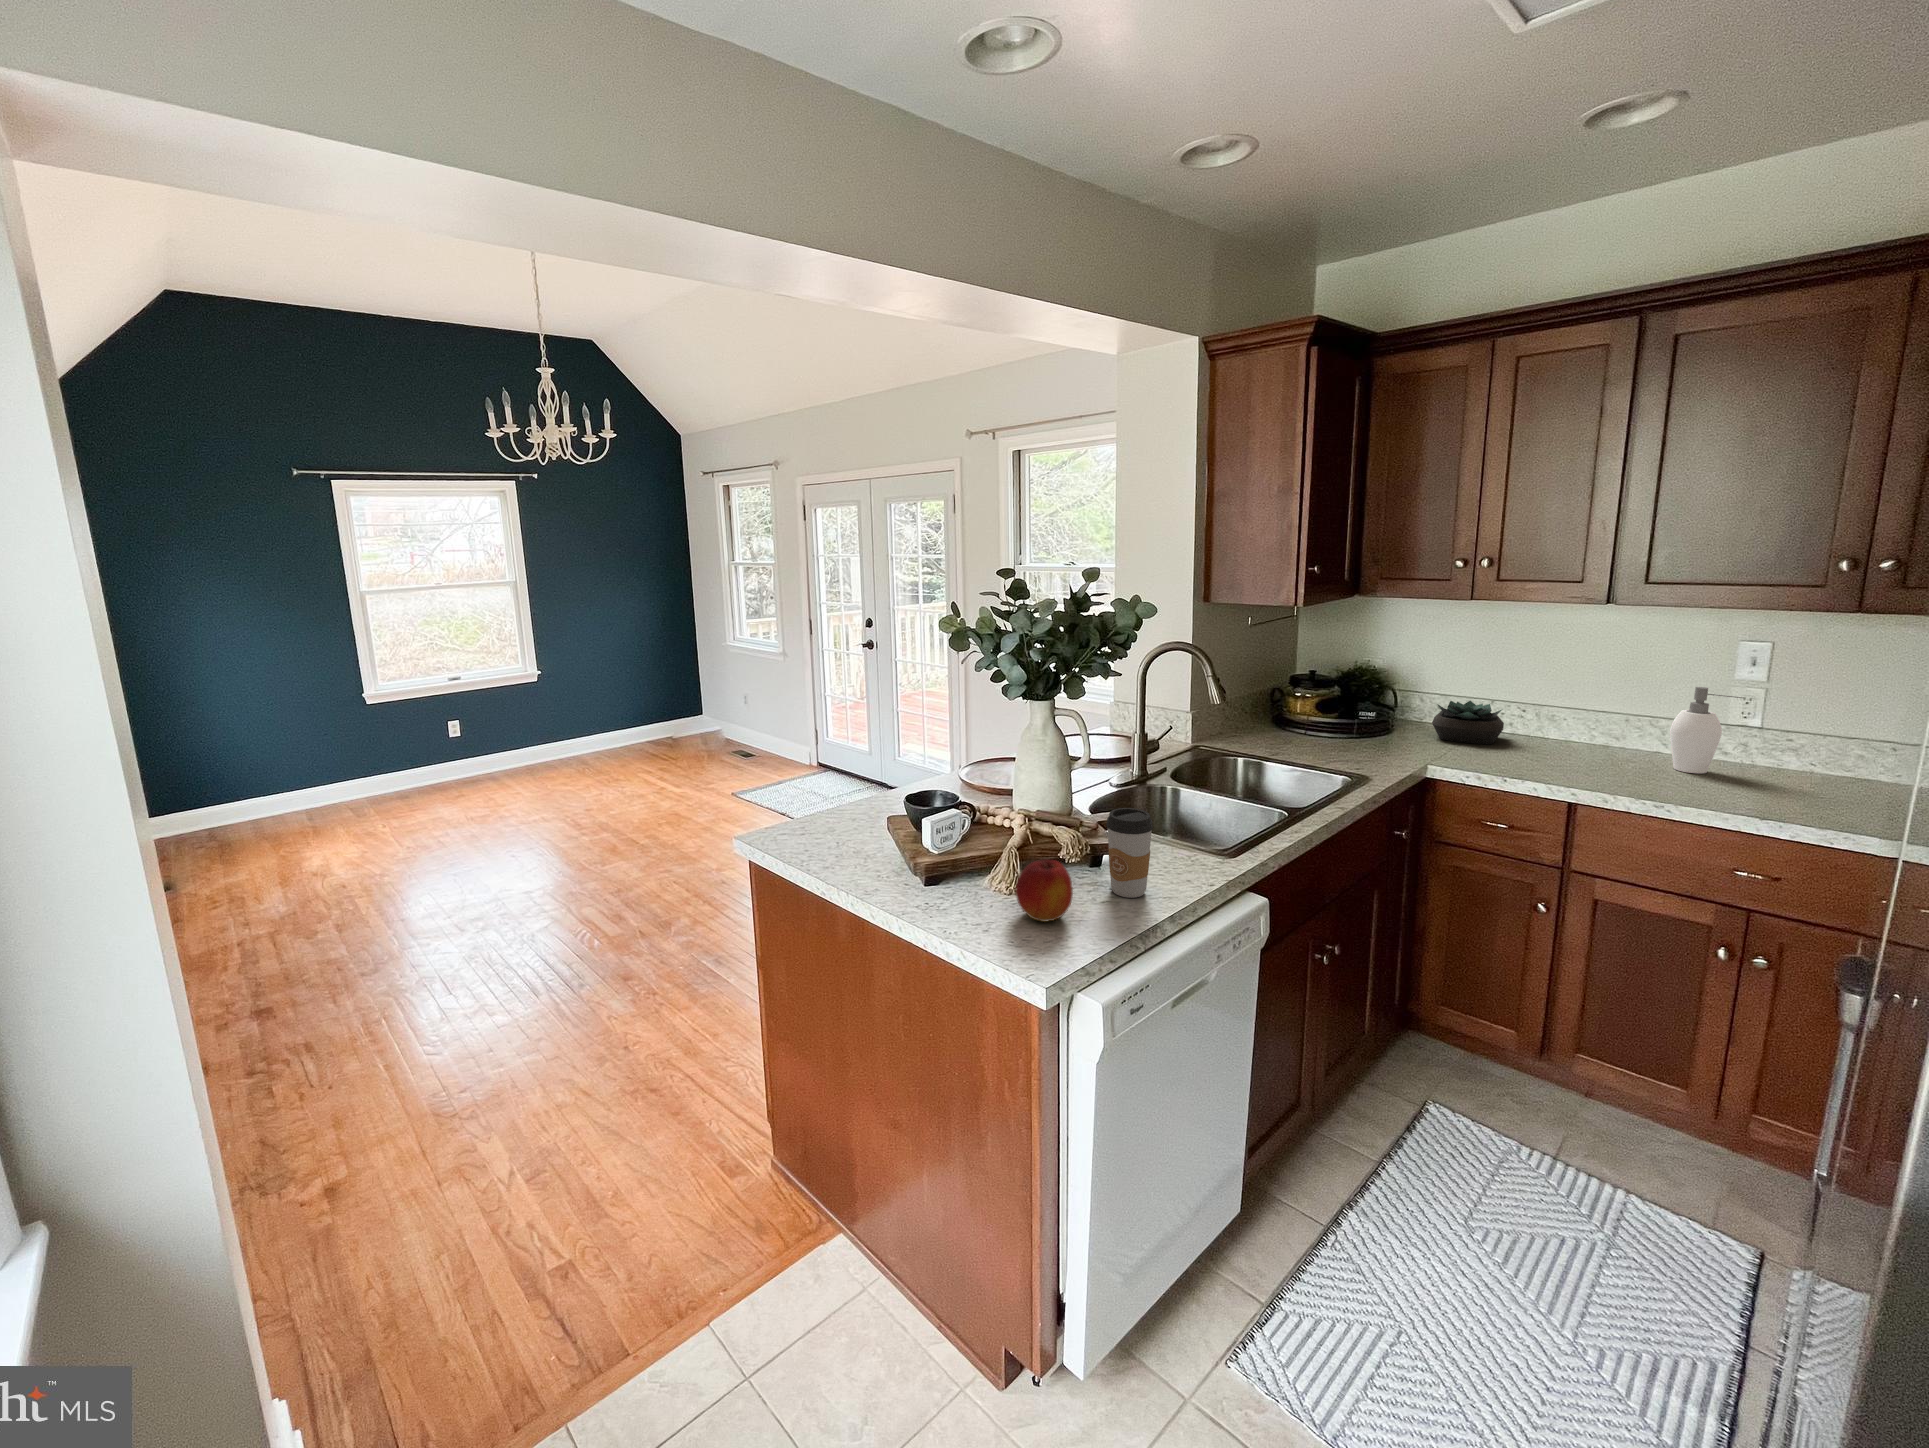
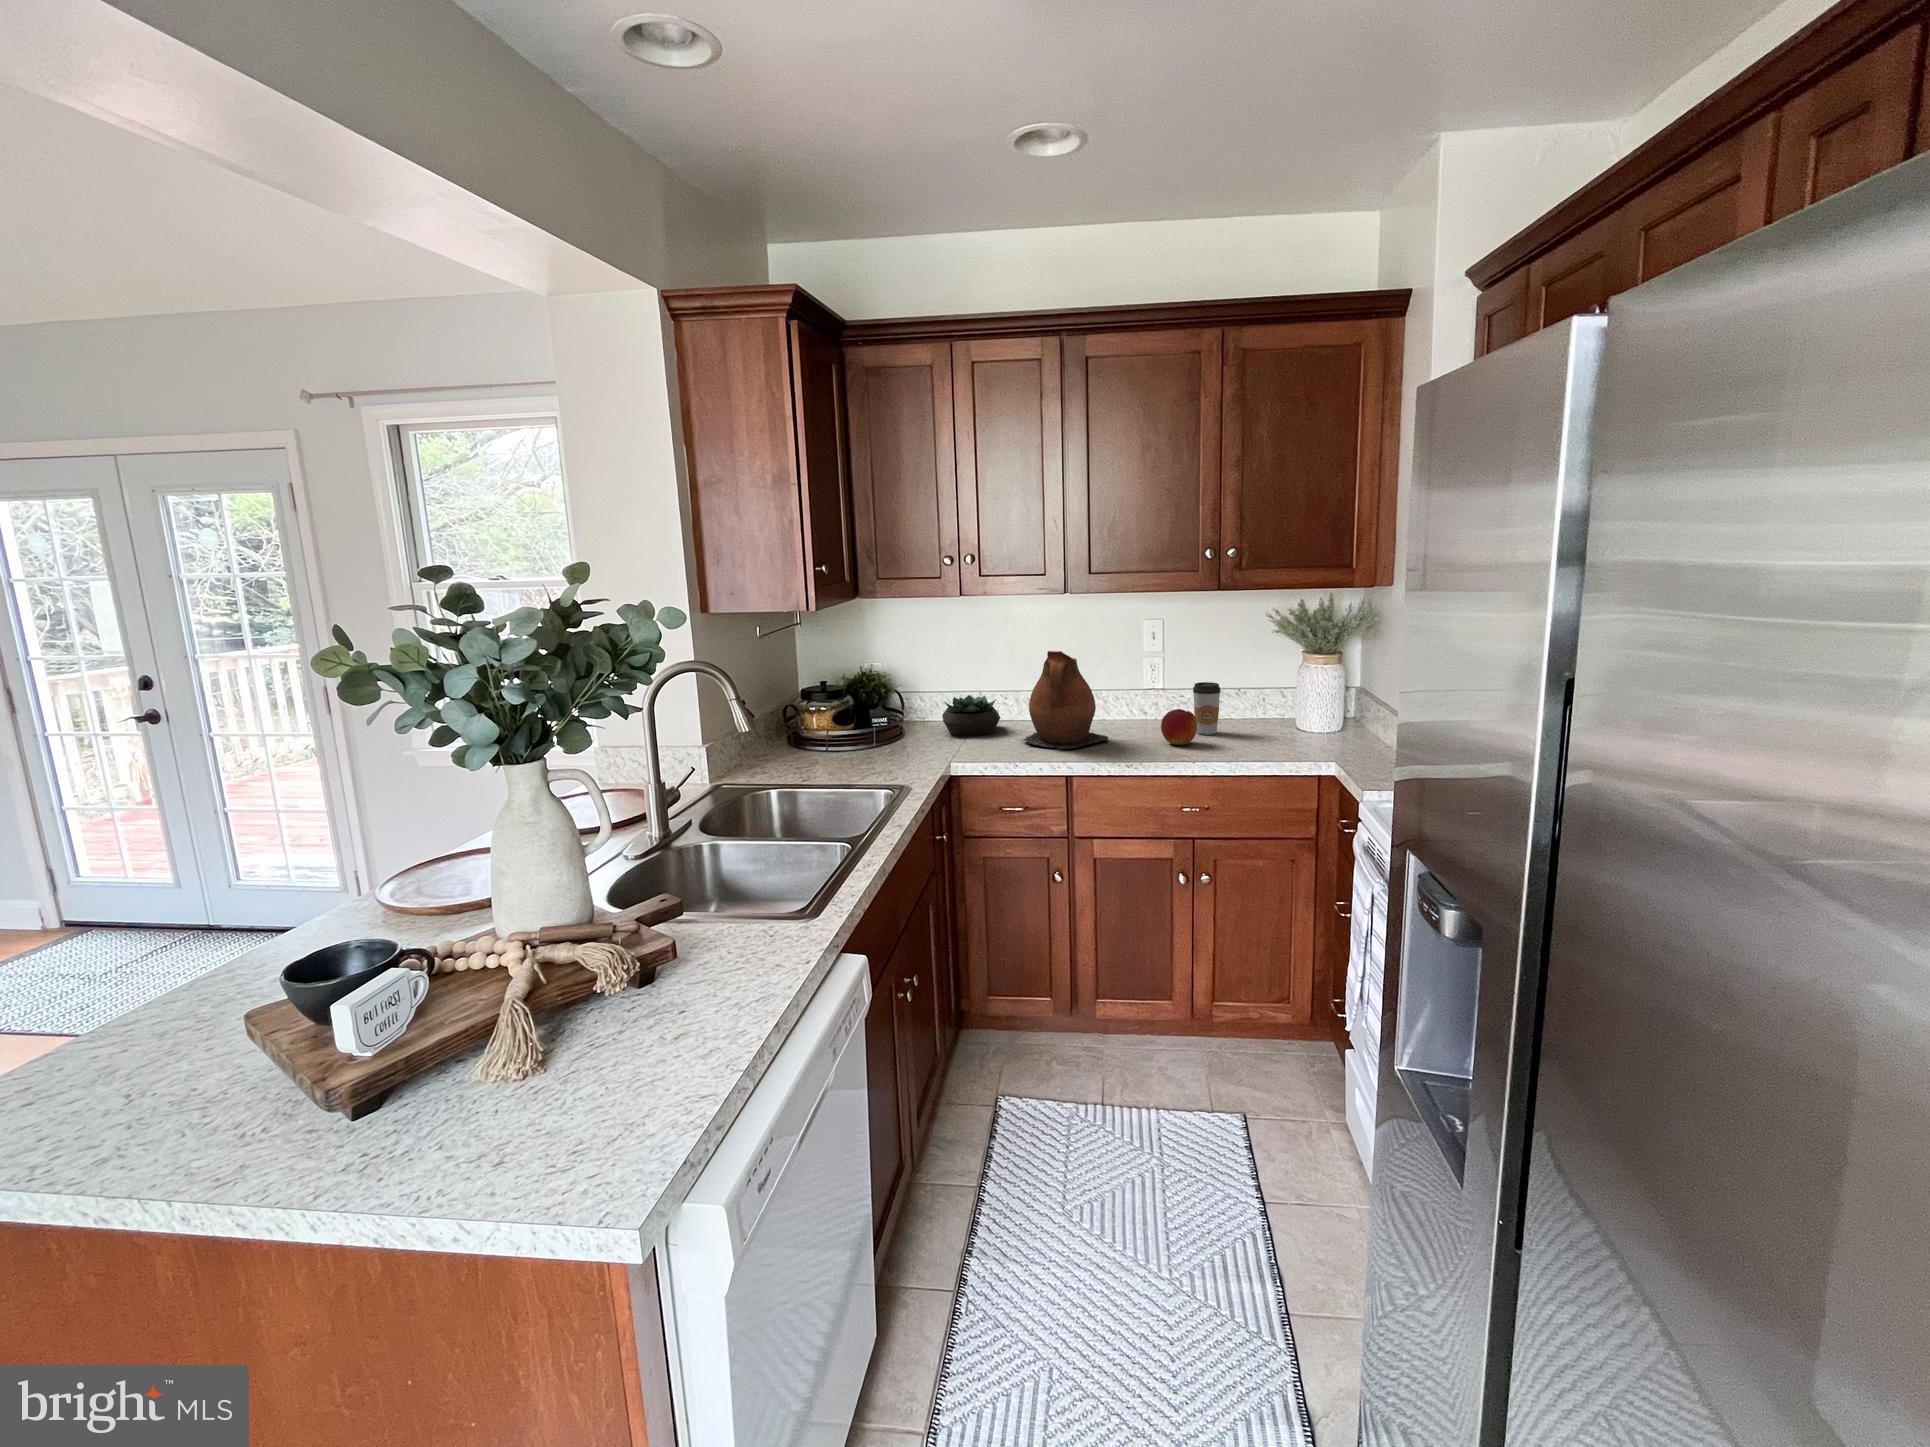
ceramic pitcher: none [1519,665,1646,777] -> present [1023,651,1108,749]
soap dispenser: present [1670,687,1744,774] -> none [1115,660,1157,733]
coffee cup: present [1106,808,1153,898] -> present [1193,682,1221,735]
apple: present [1016,860,1073,921] -> present [1161,709,1197,745]

